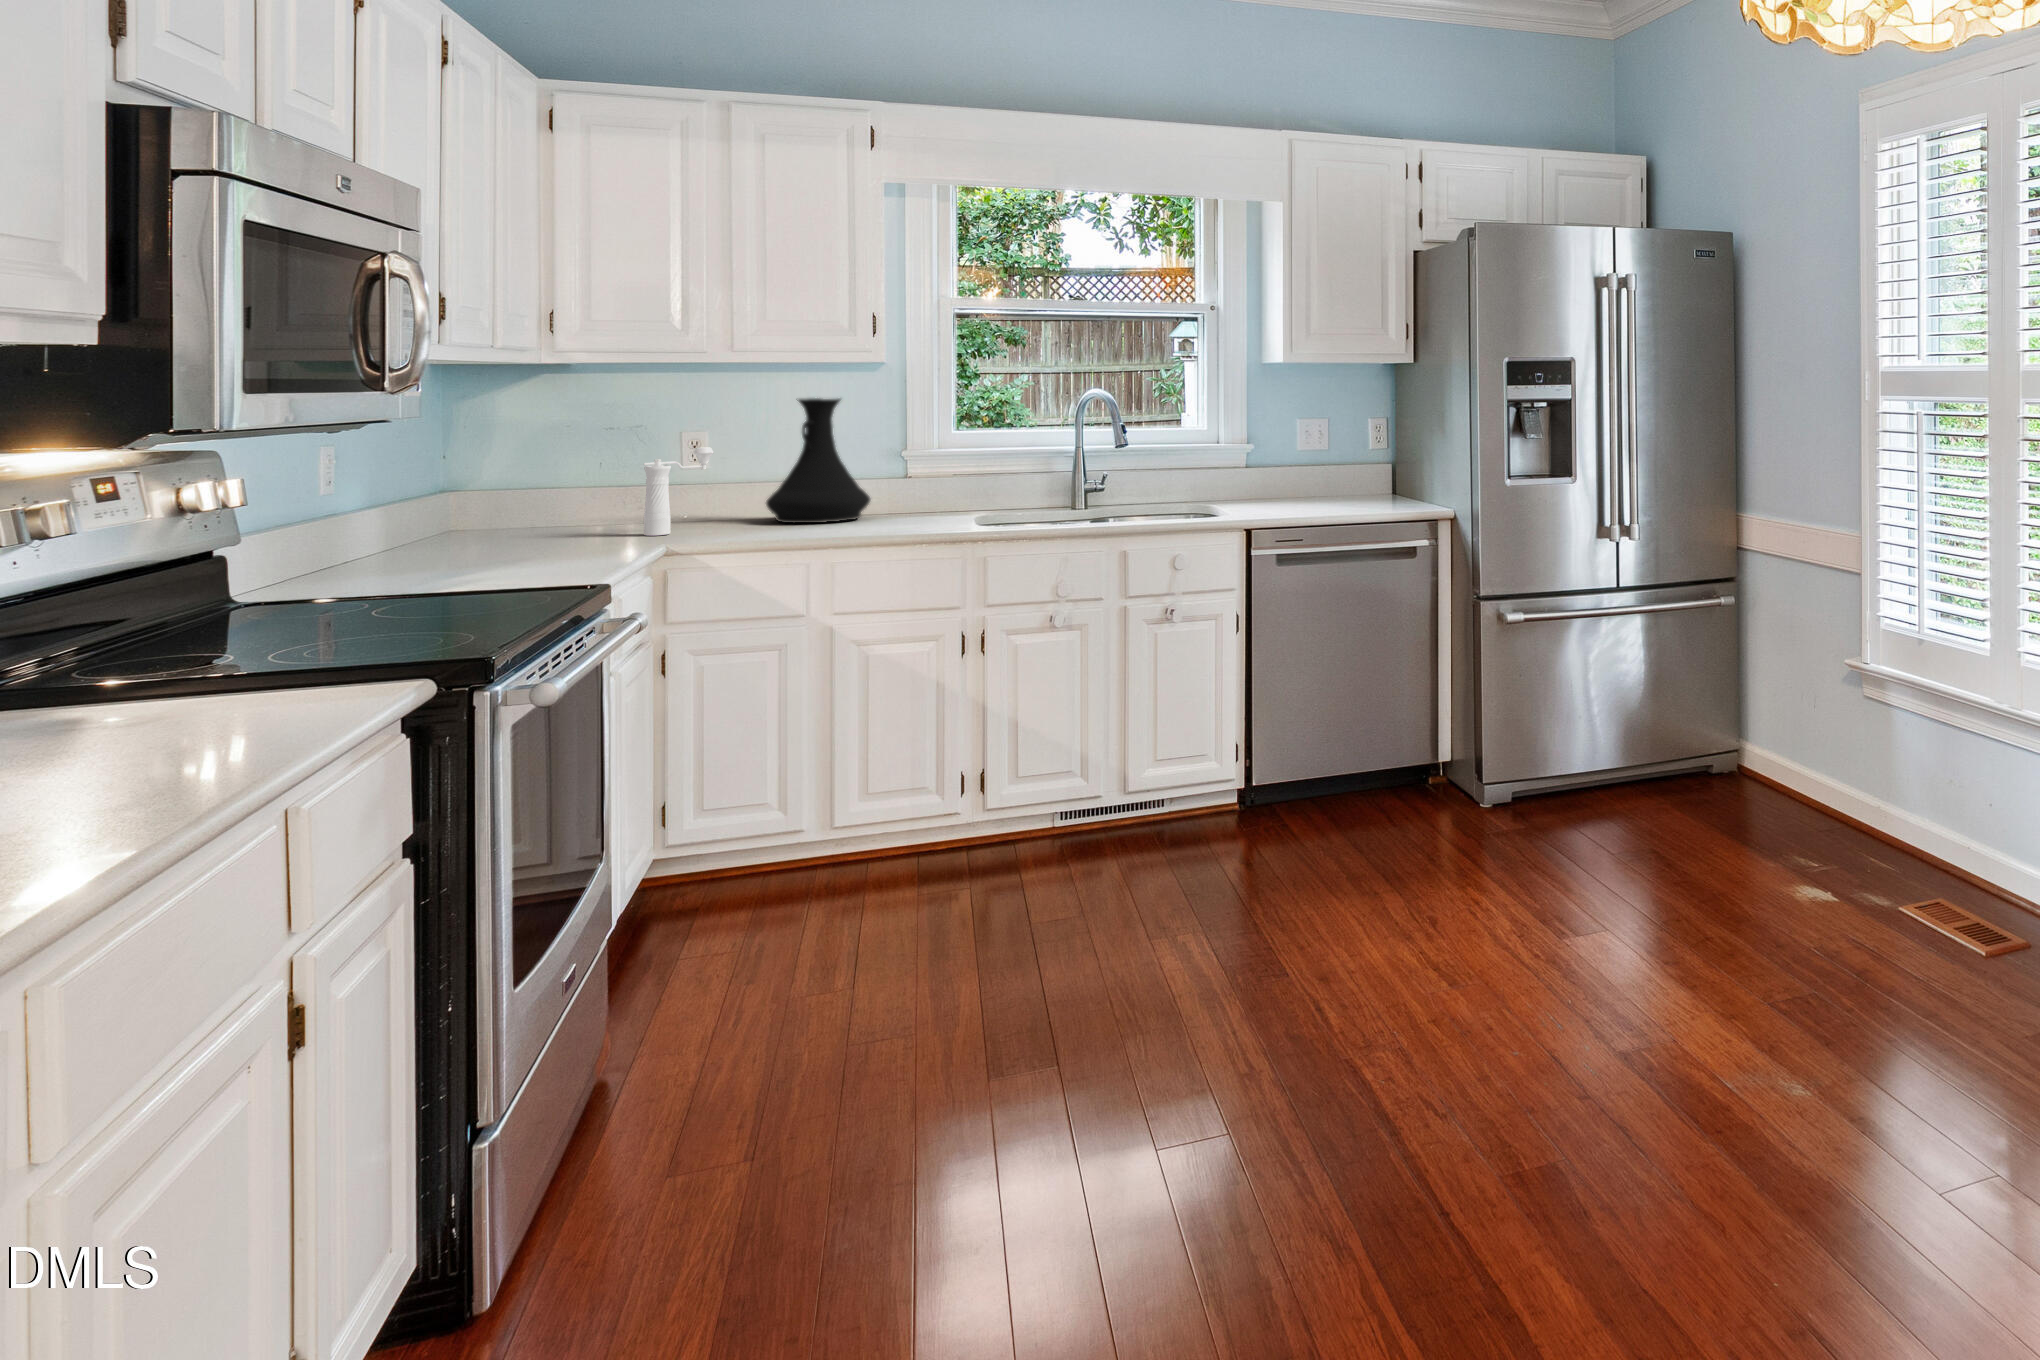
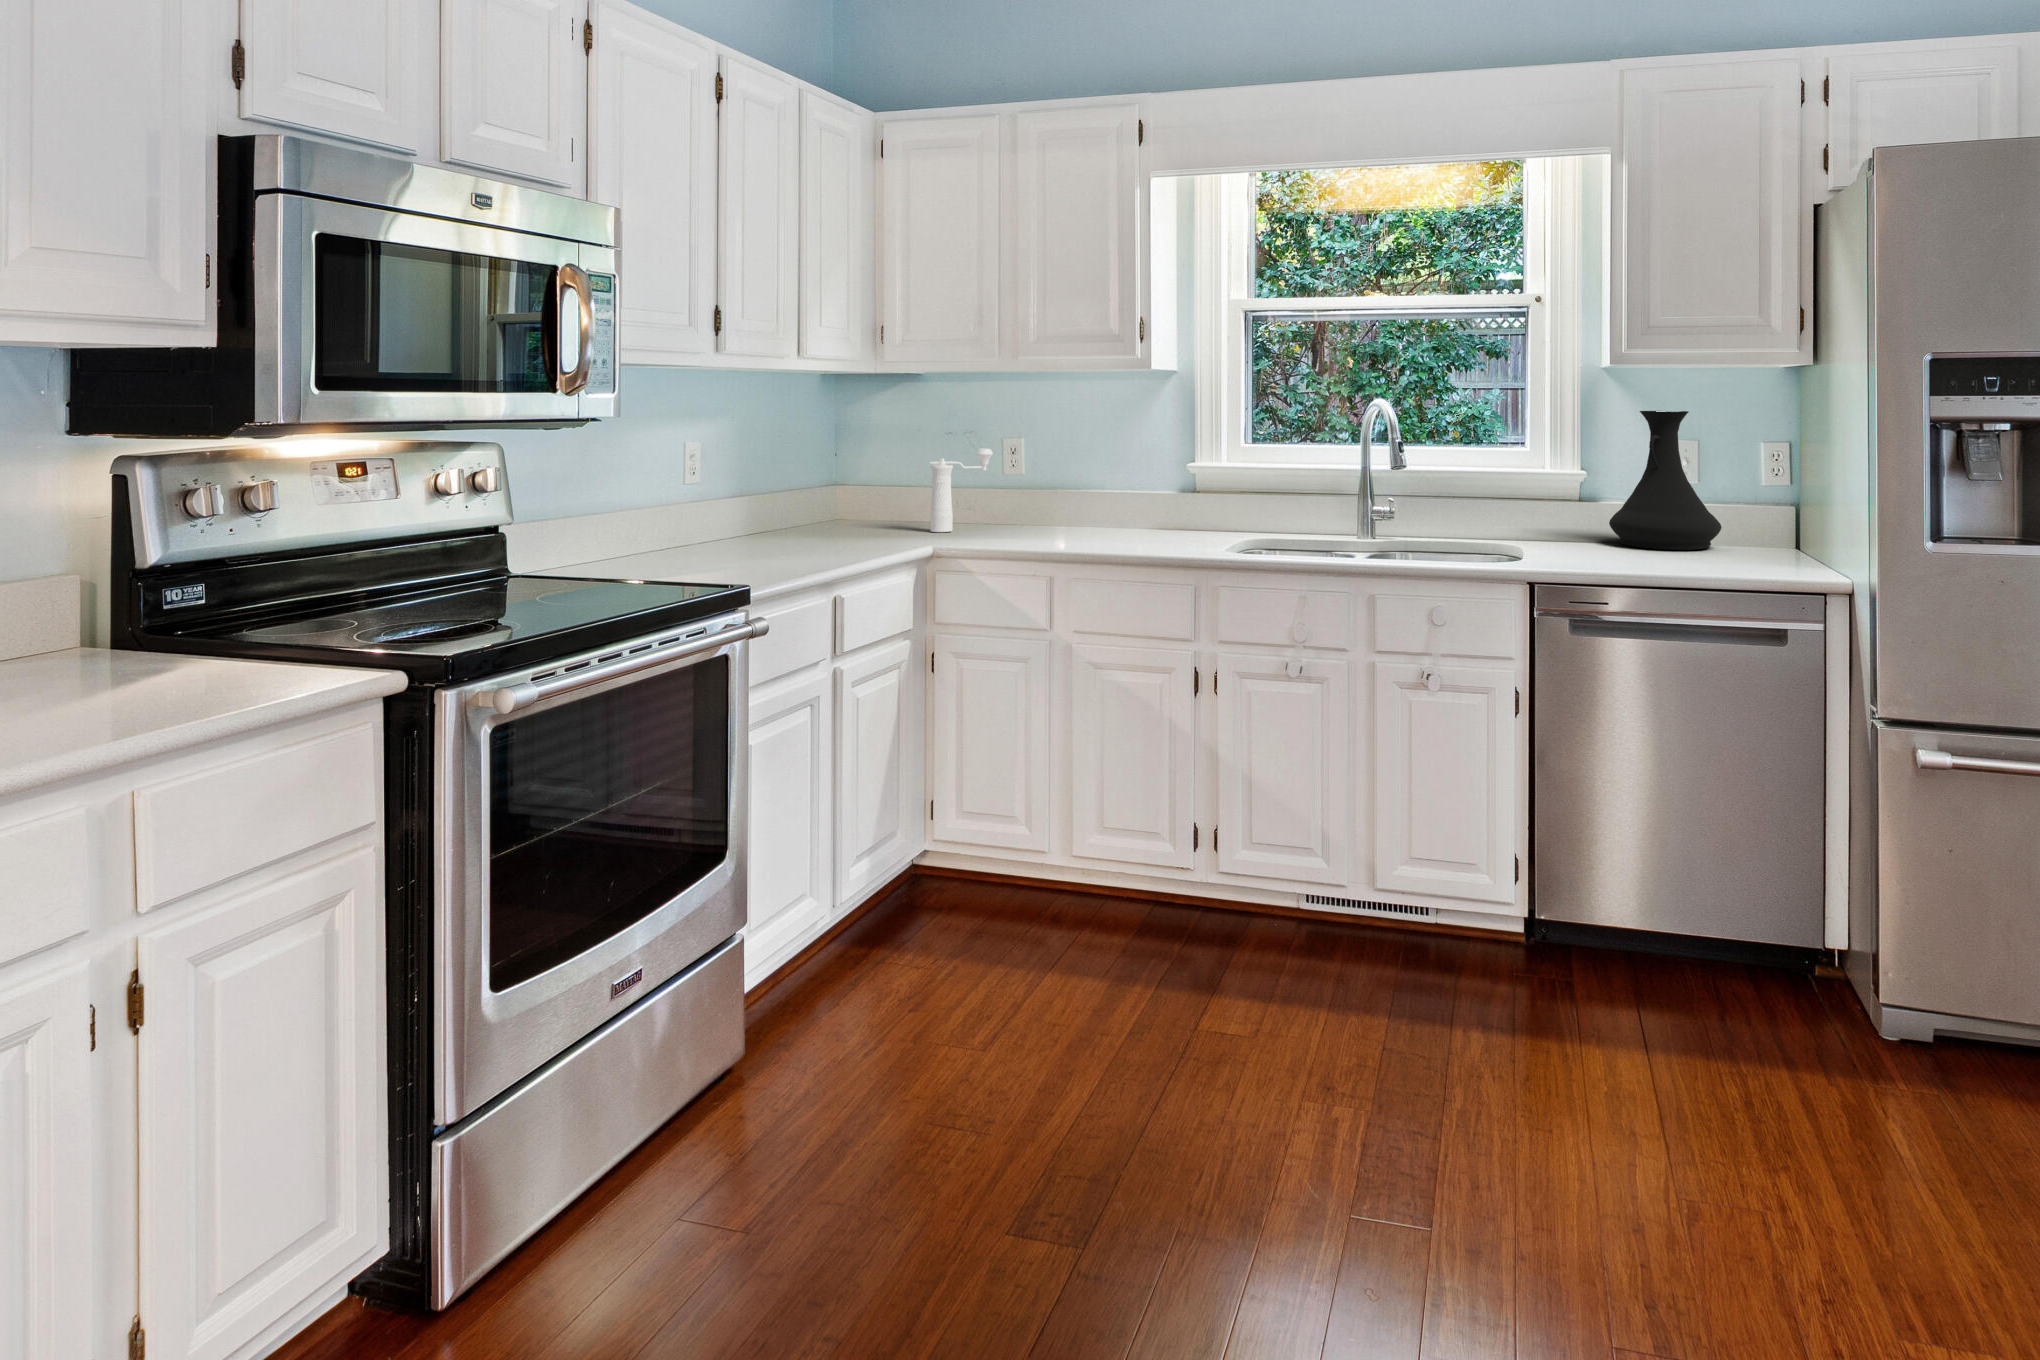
vase: present [766,398,870,523] -> present [1609,411,1722,550]

